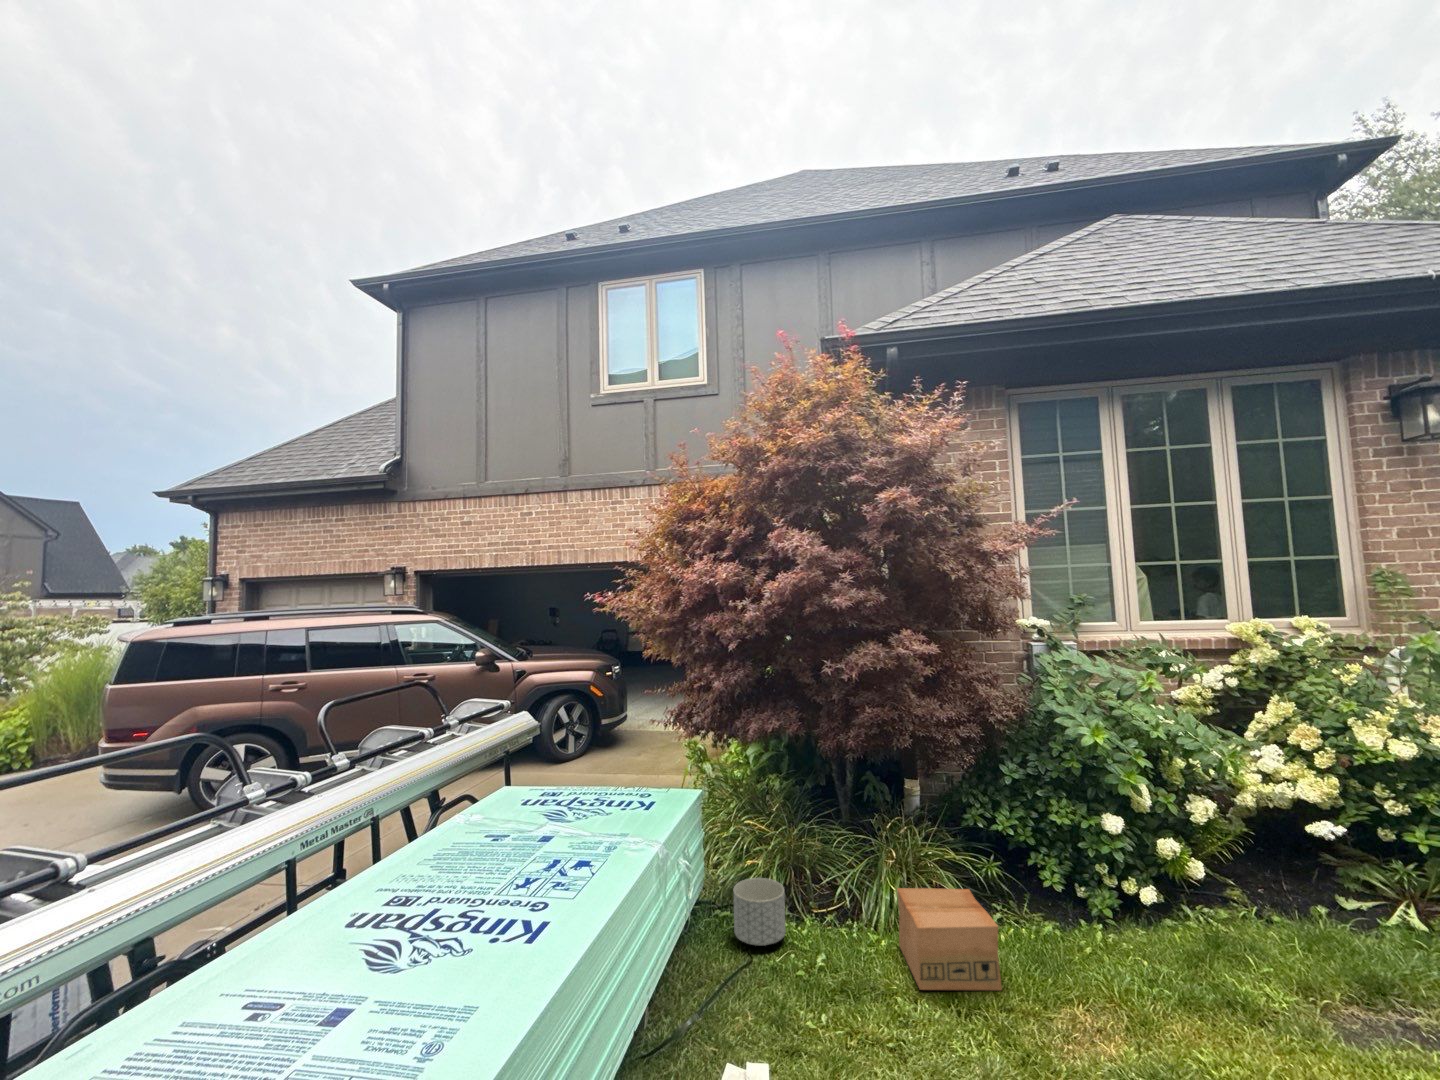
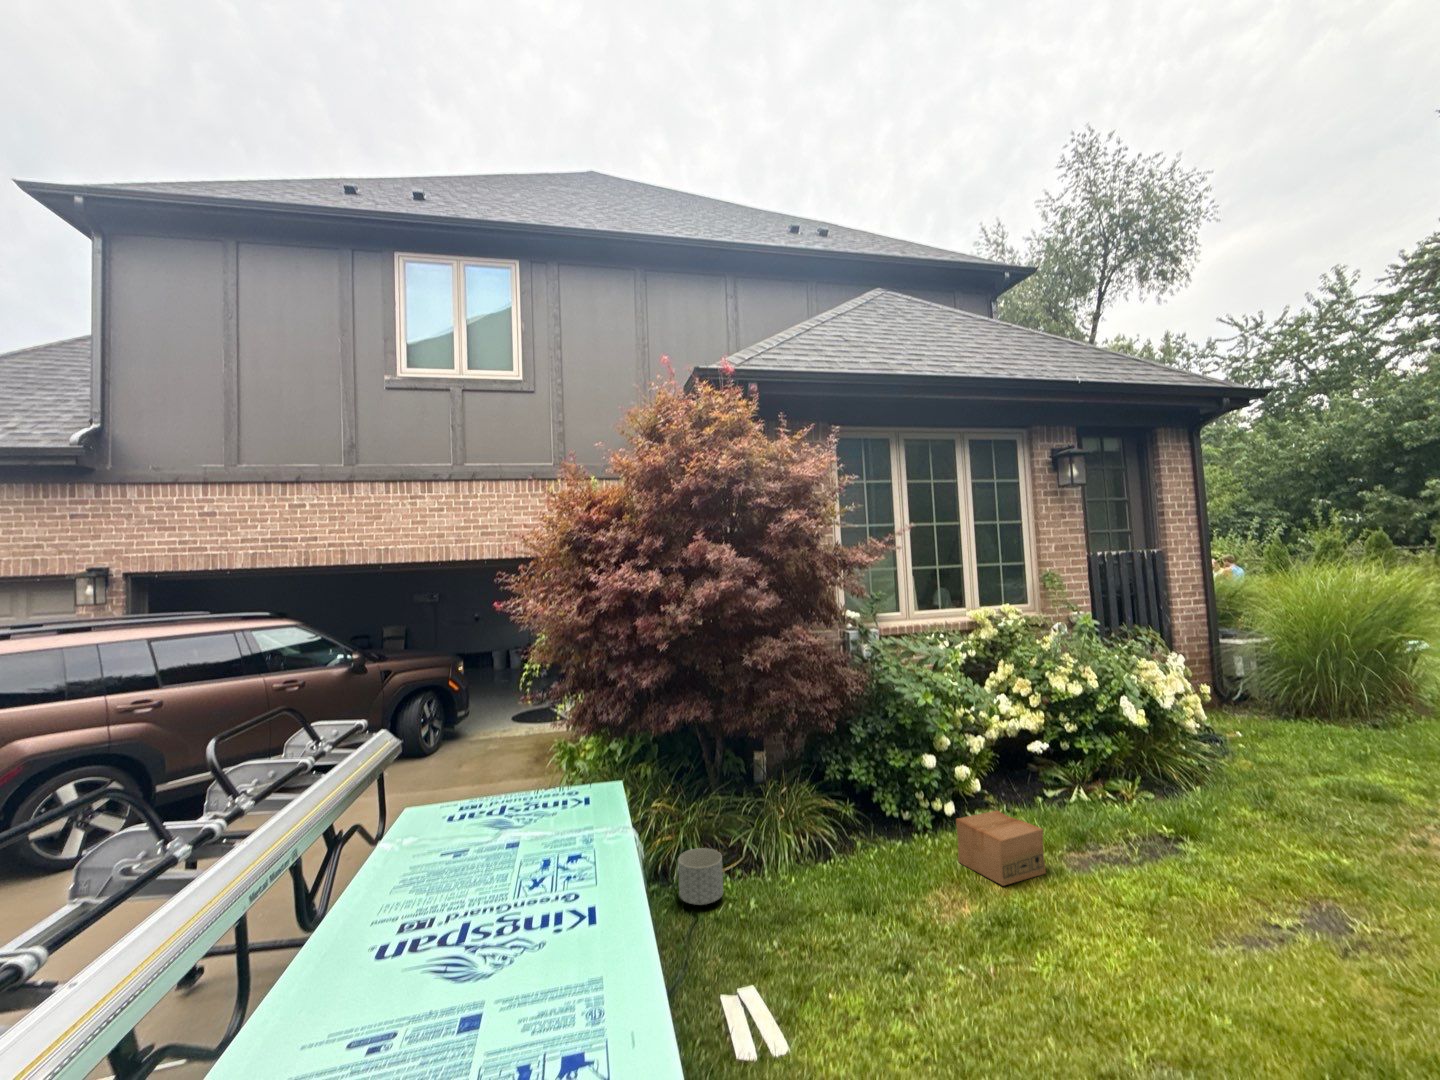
cardboard box: present [897,888,1002,990] -> present [956,811,1046,886]

